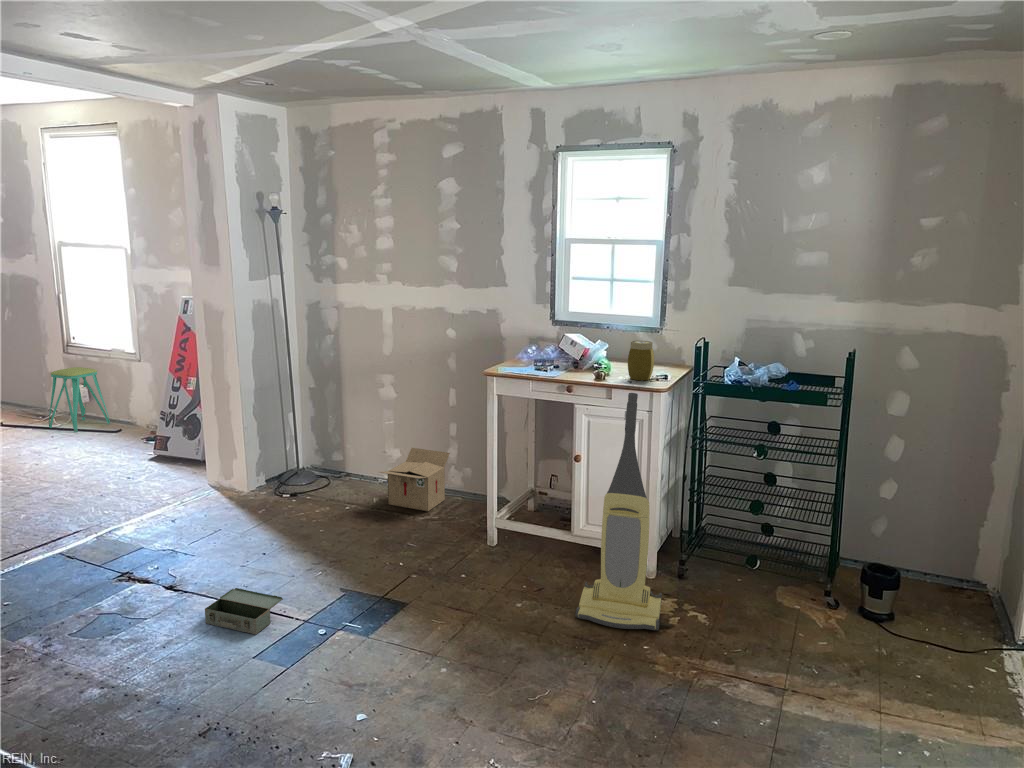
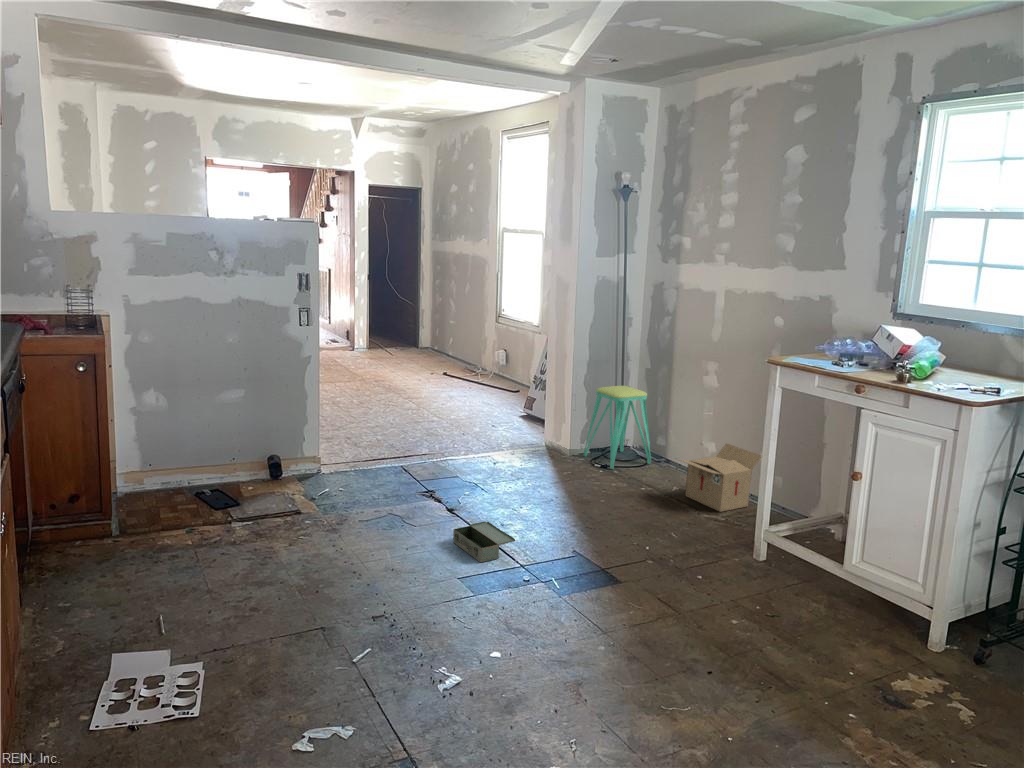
jar: present [628,341,654,380] -> none [938,338,980,391]
stool: present [49,367,110,432] -> present [584,386,651,469]
vacuum cleaner: present [576,393,662,630] -> none [792,396,918,705]

